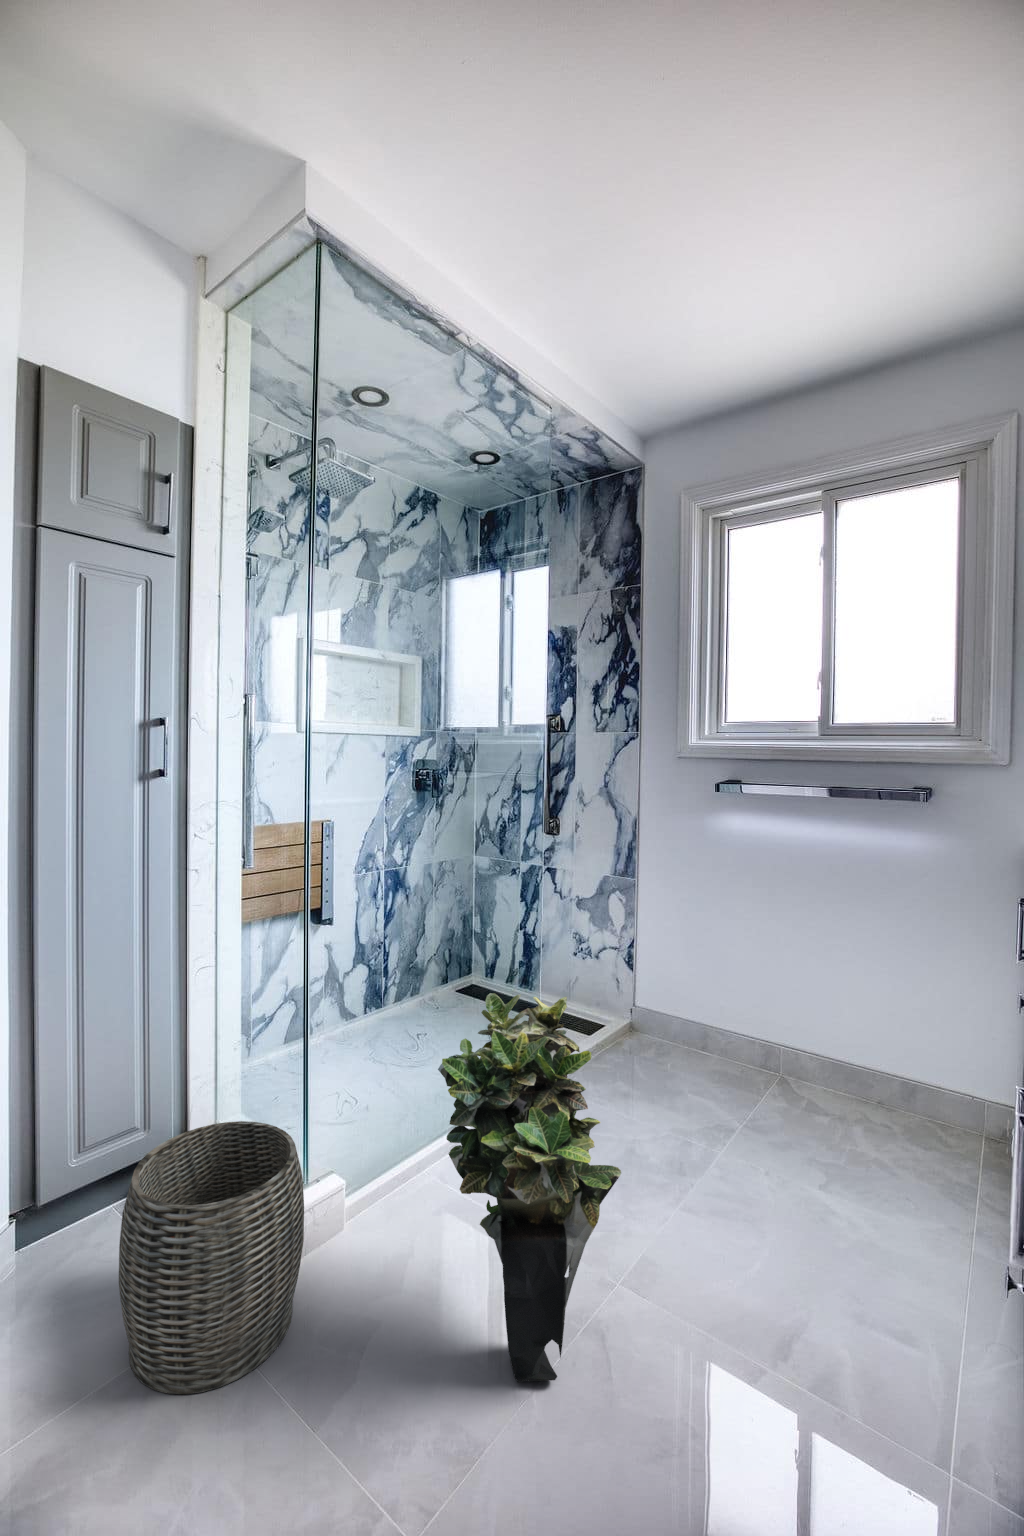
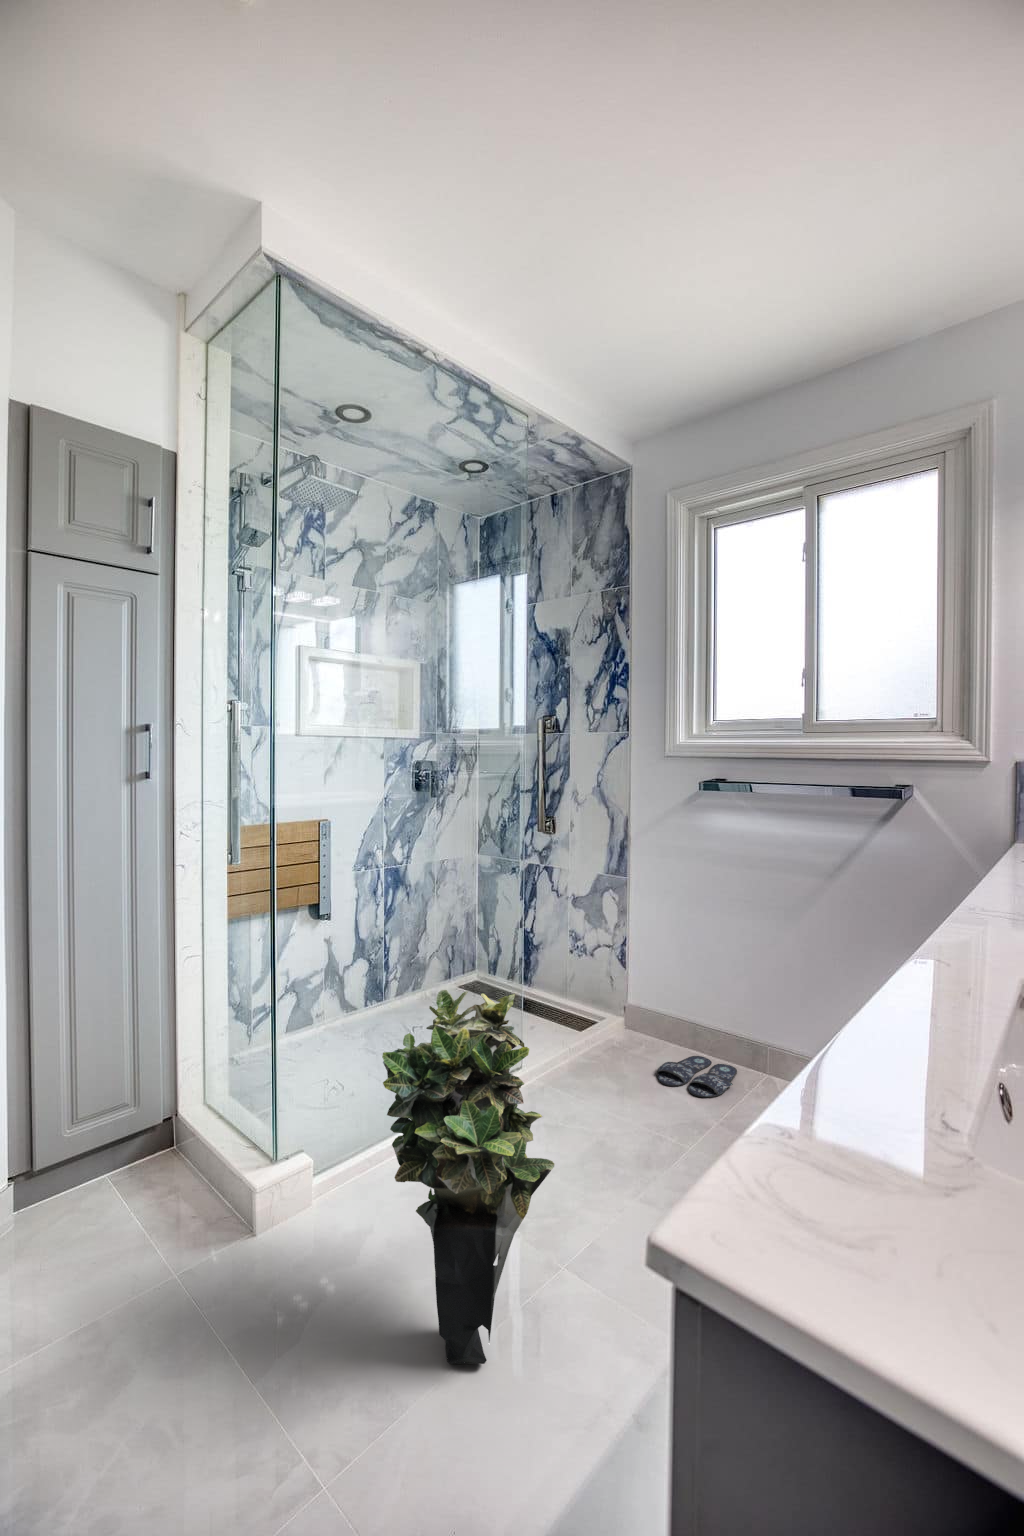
slippers: none [672,1060,750,1102] -> present [657,1056,737,1098]
woven basket: present [119,1121,304,1394] -> none [85,1107,262,1360]

